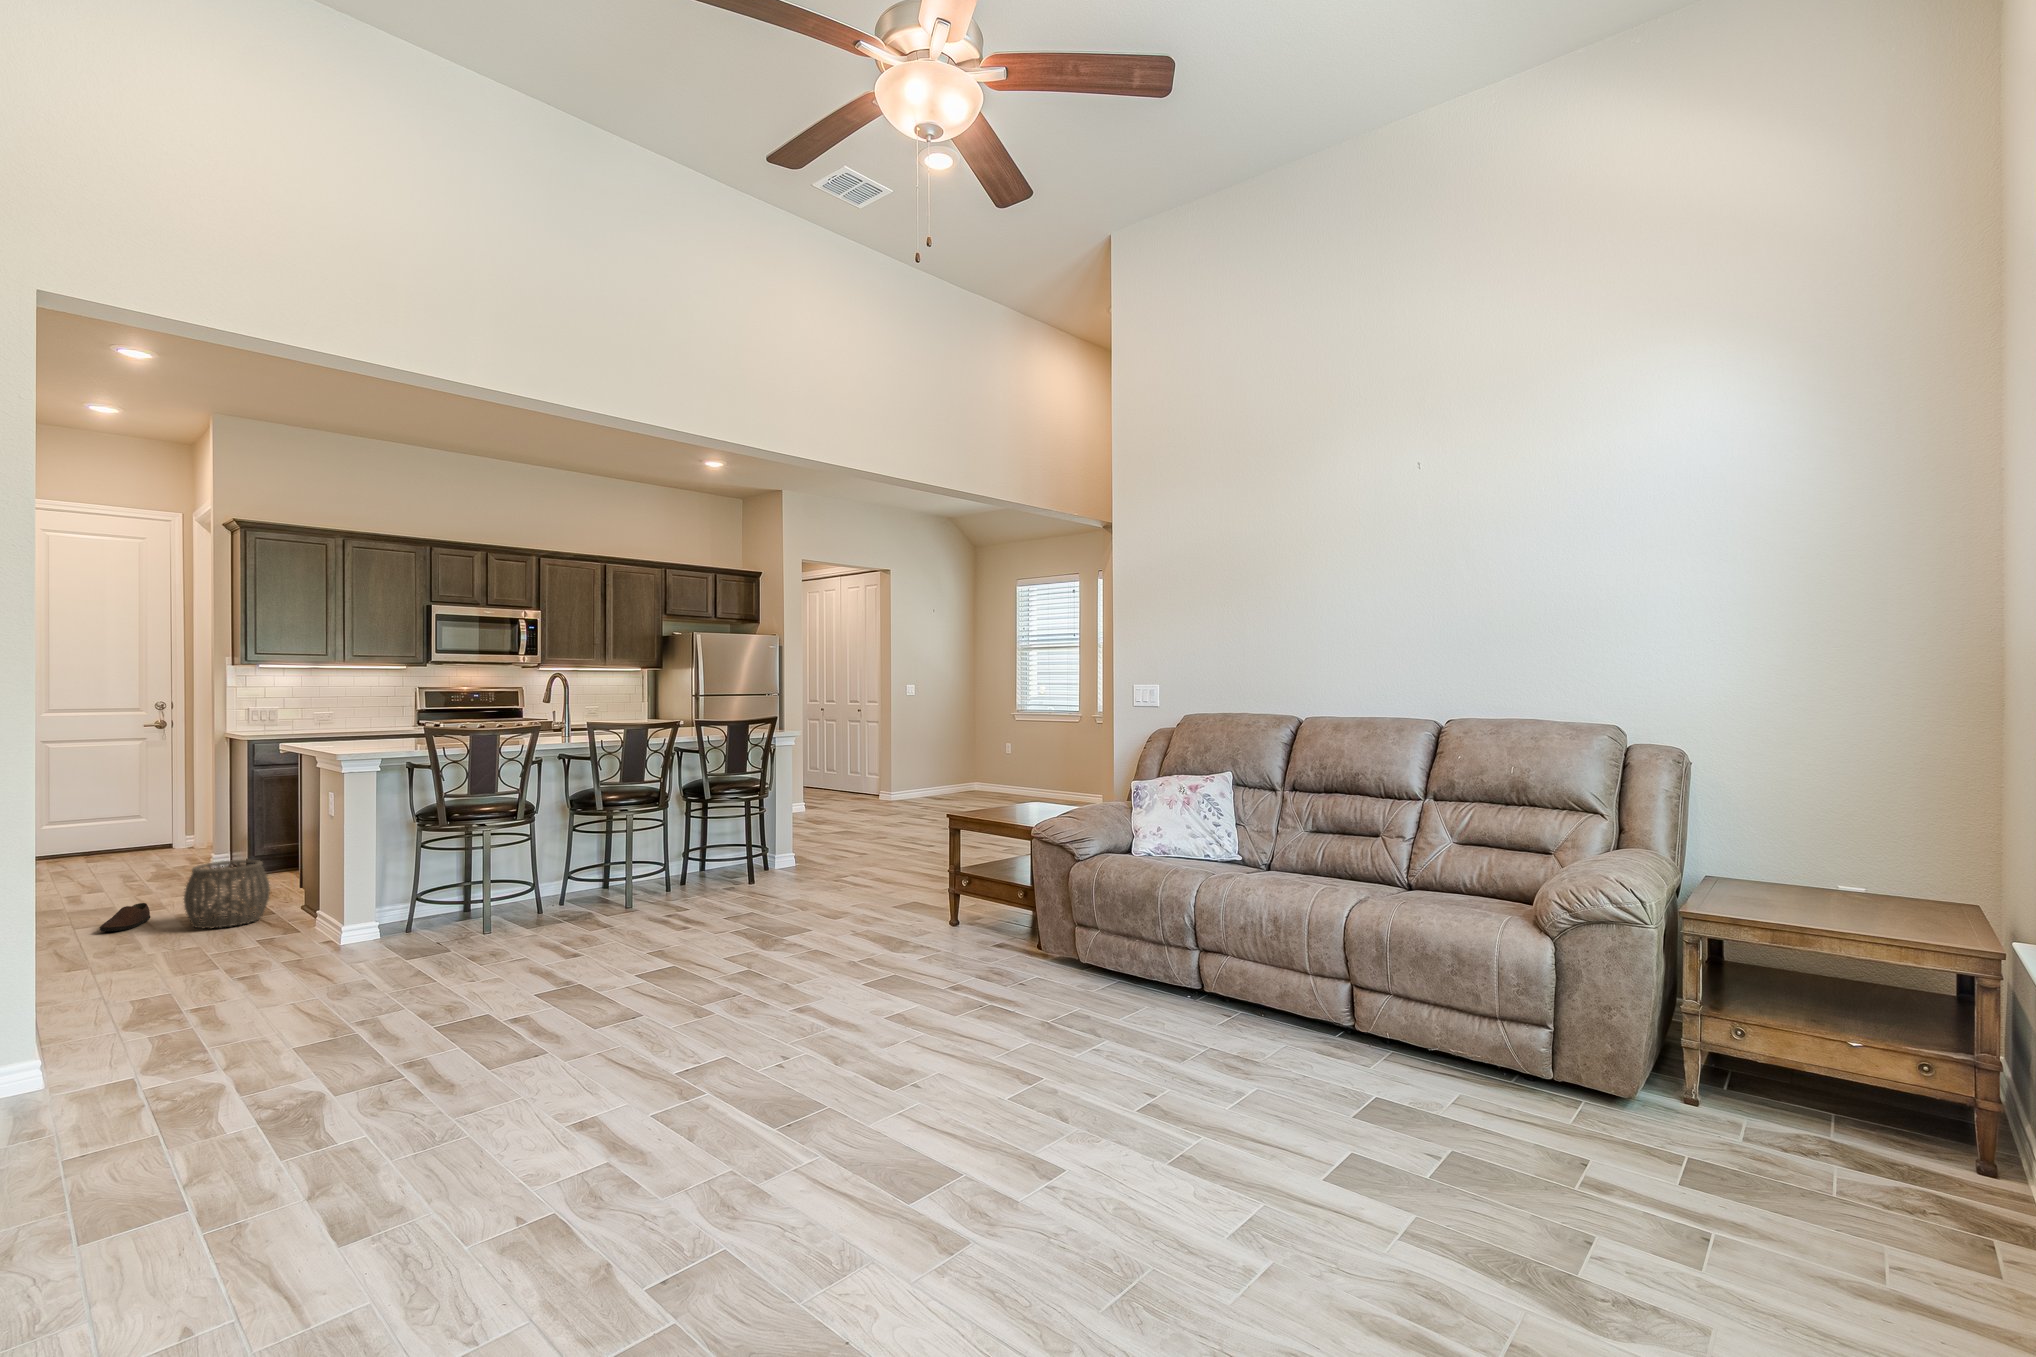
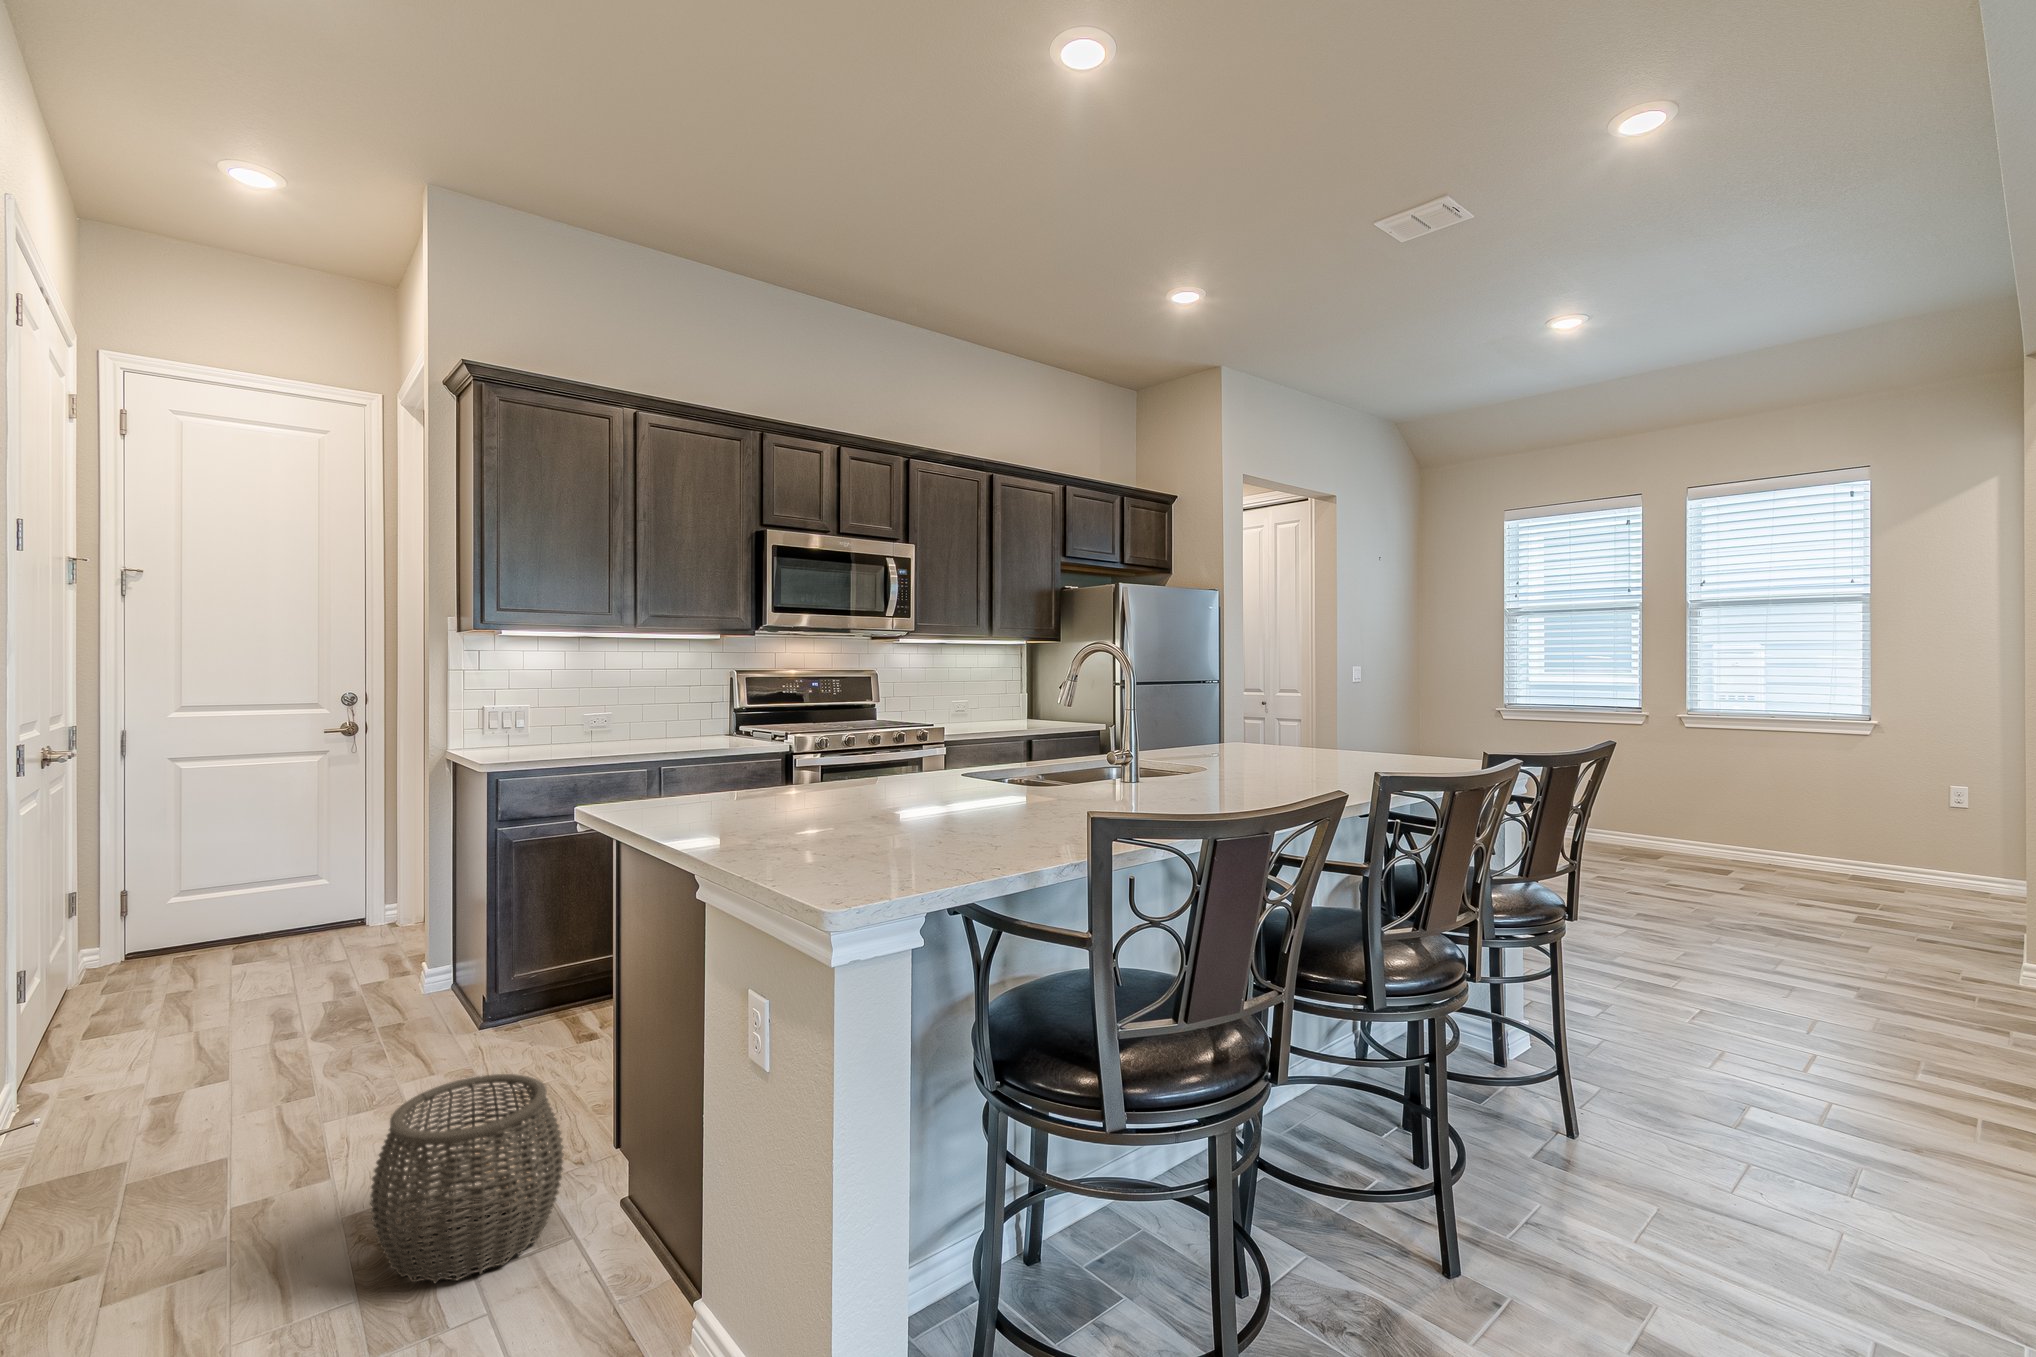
shoe: present [99,903,150,931] -> none [174,1175,303,1292]

